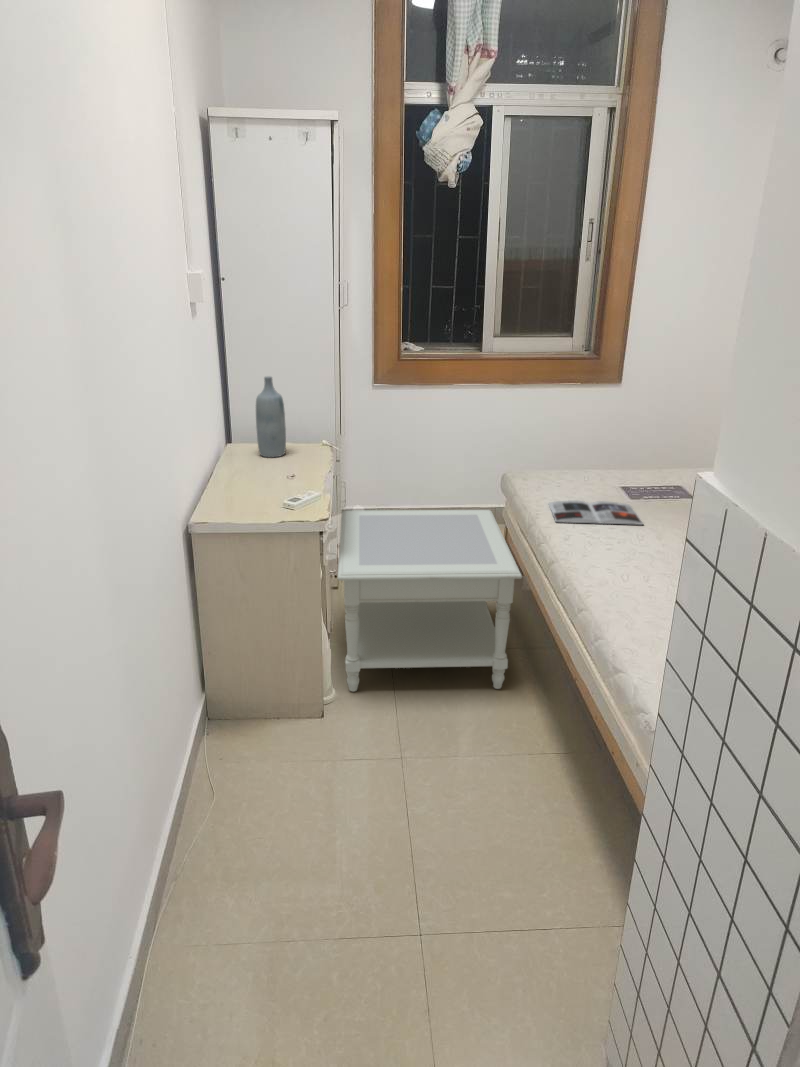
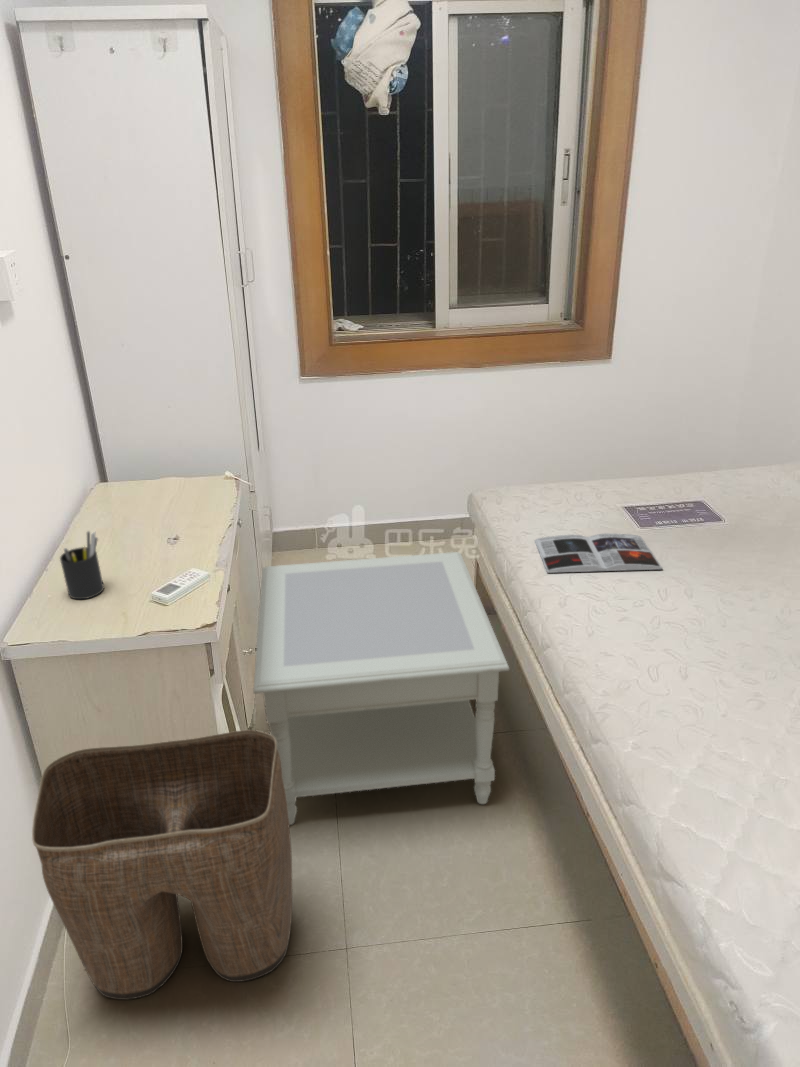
bottle: present [256,376,286,457] -> none [131,395,179,504]
pen holder: none [213,455,239,503] -> present [60,532,104,600]
laundry basket: none [196,594,359,777] -> present [32,730,292,1000]

